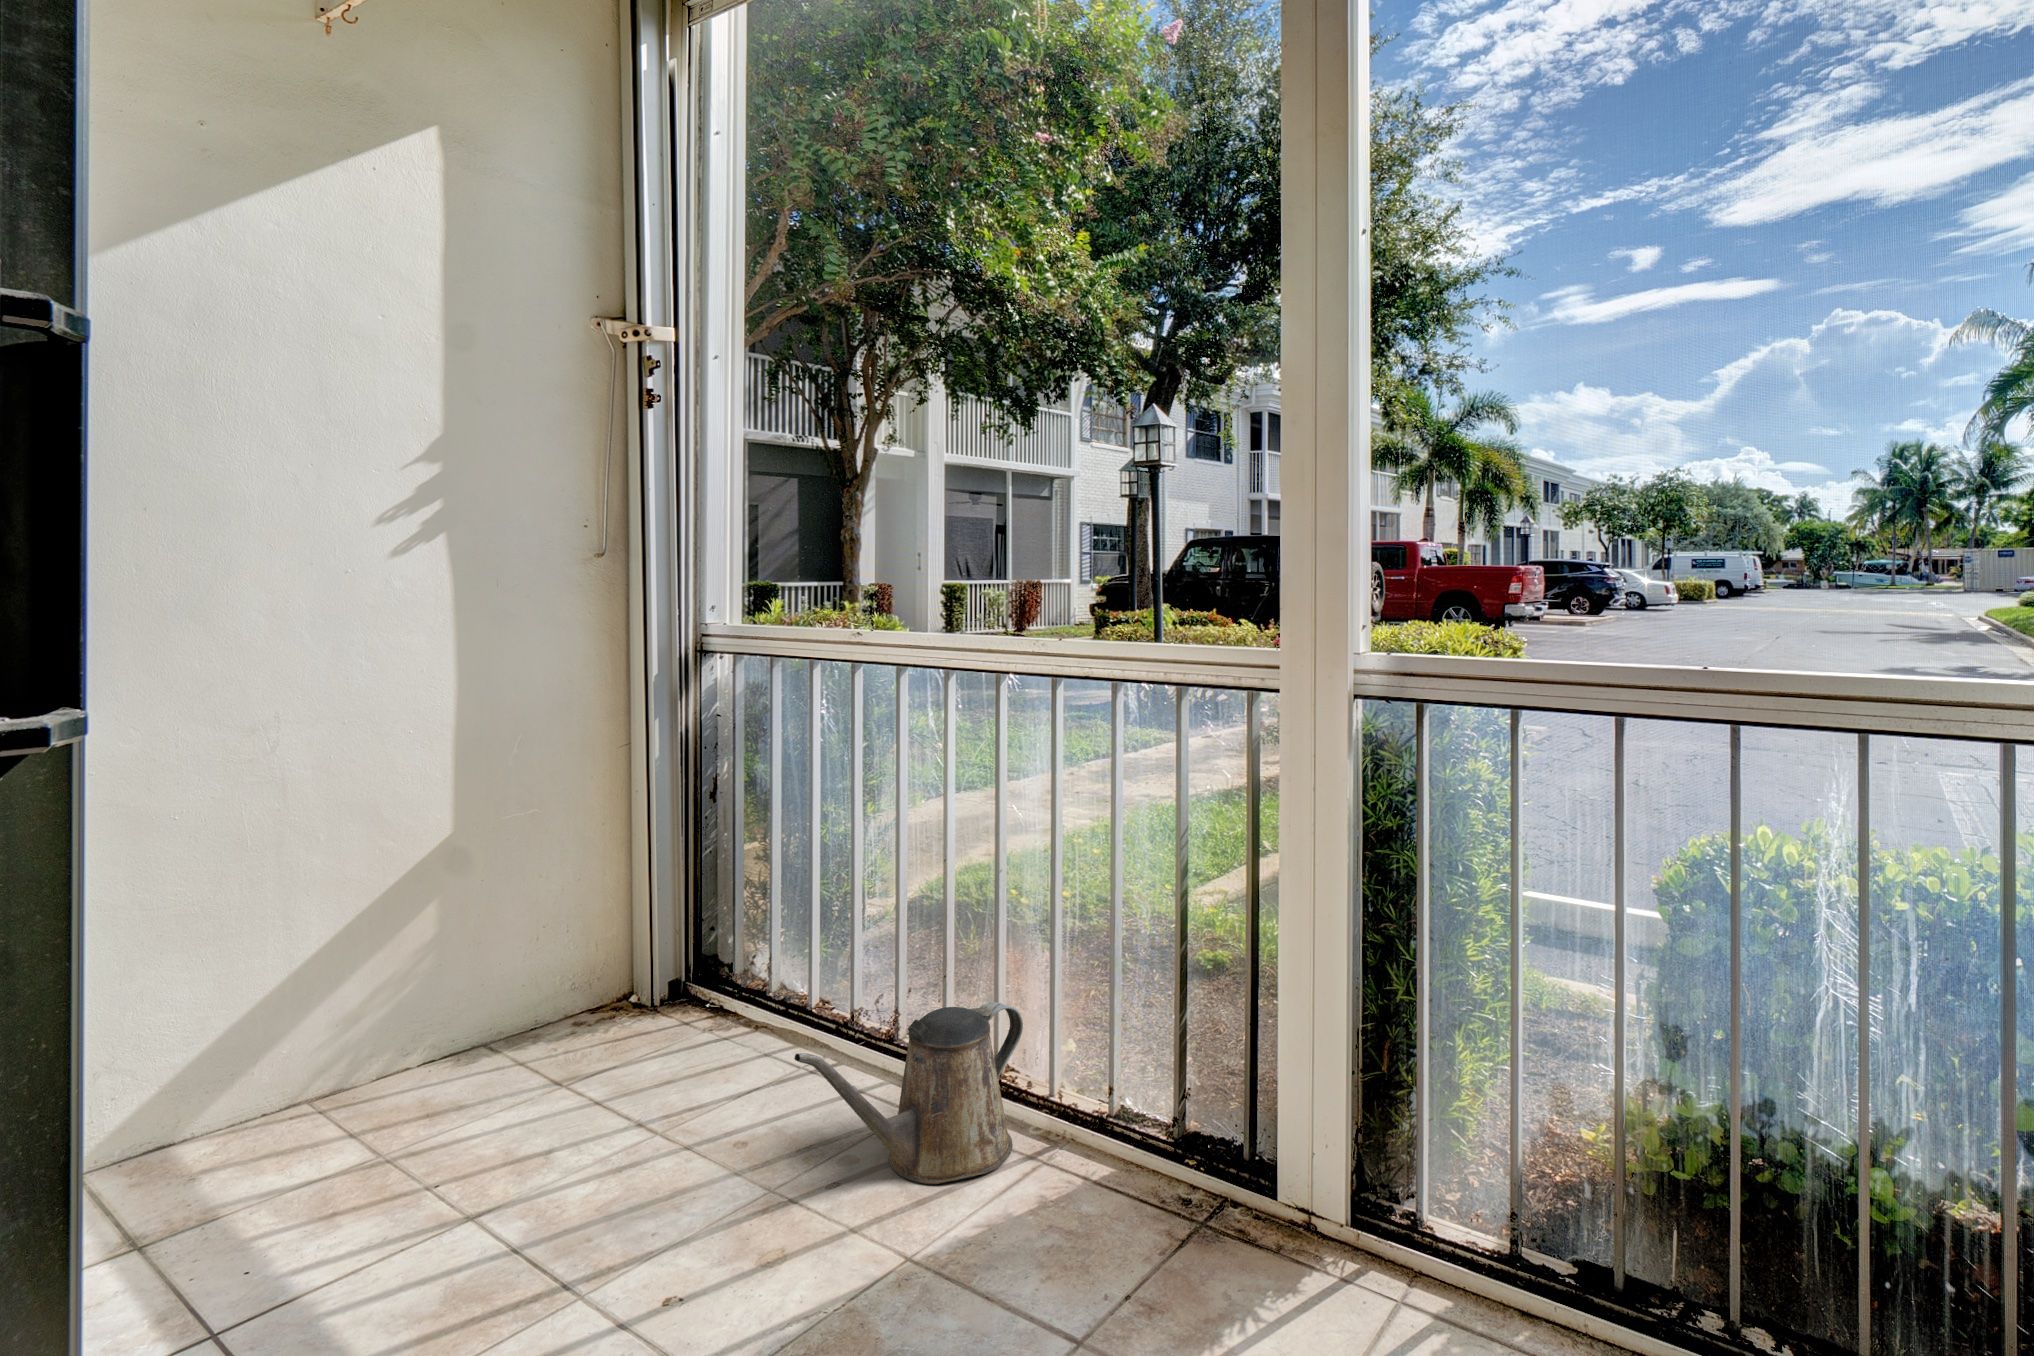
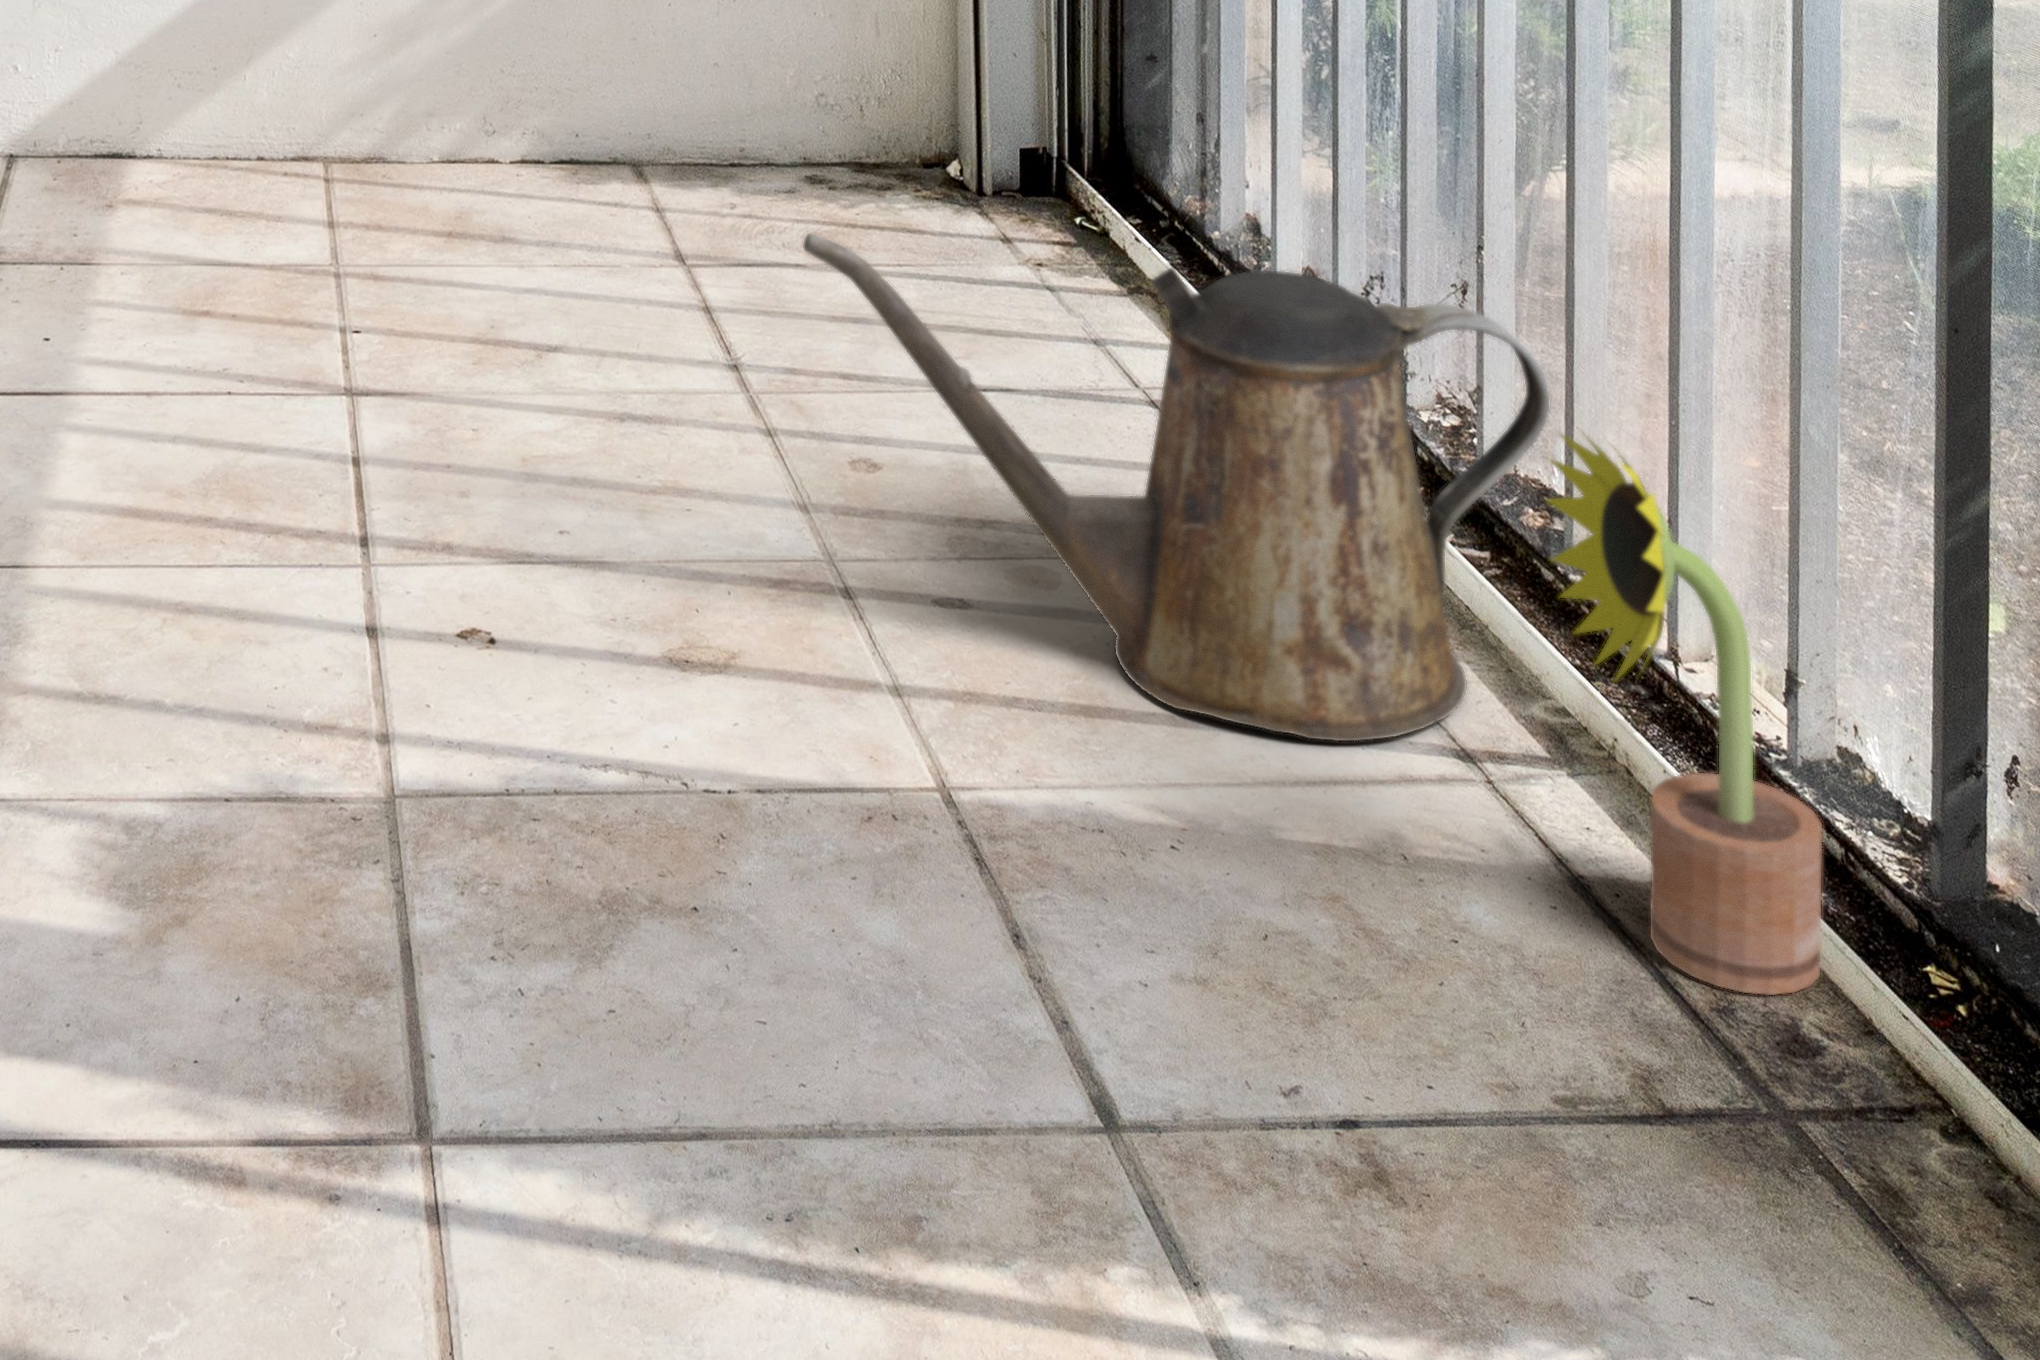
decorative plant: none [1086,1034,1170,1196] -> present [1547,435,1822,995]

